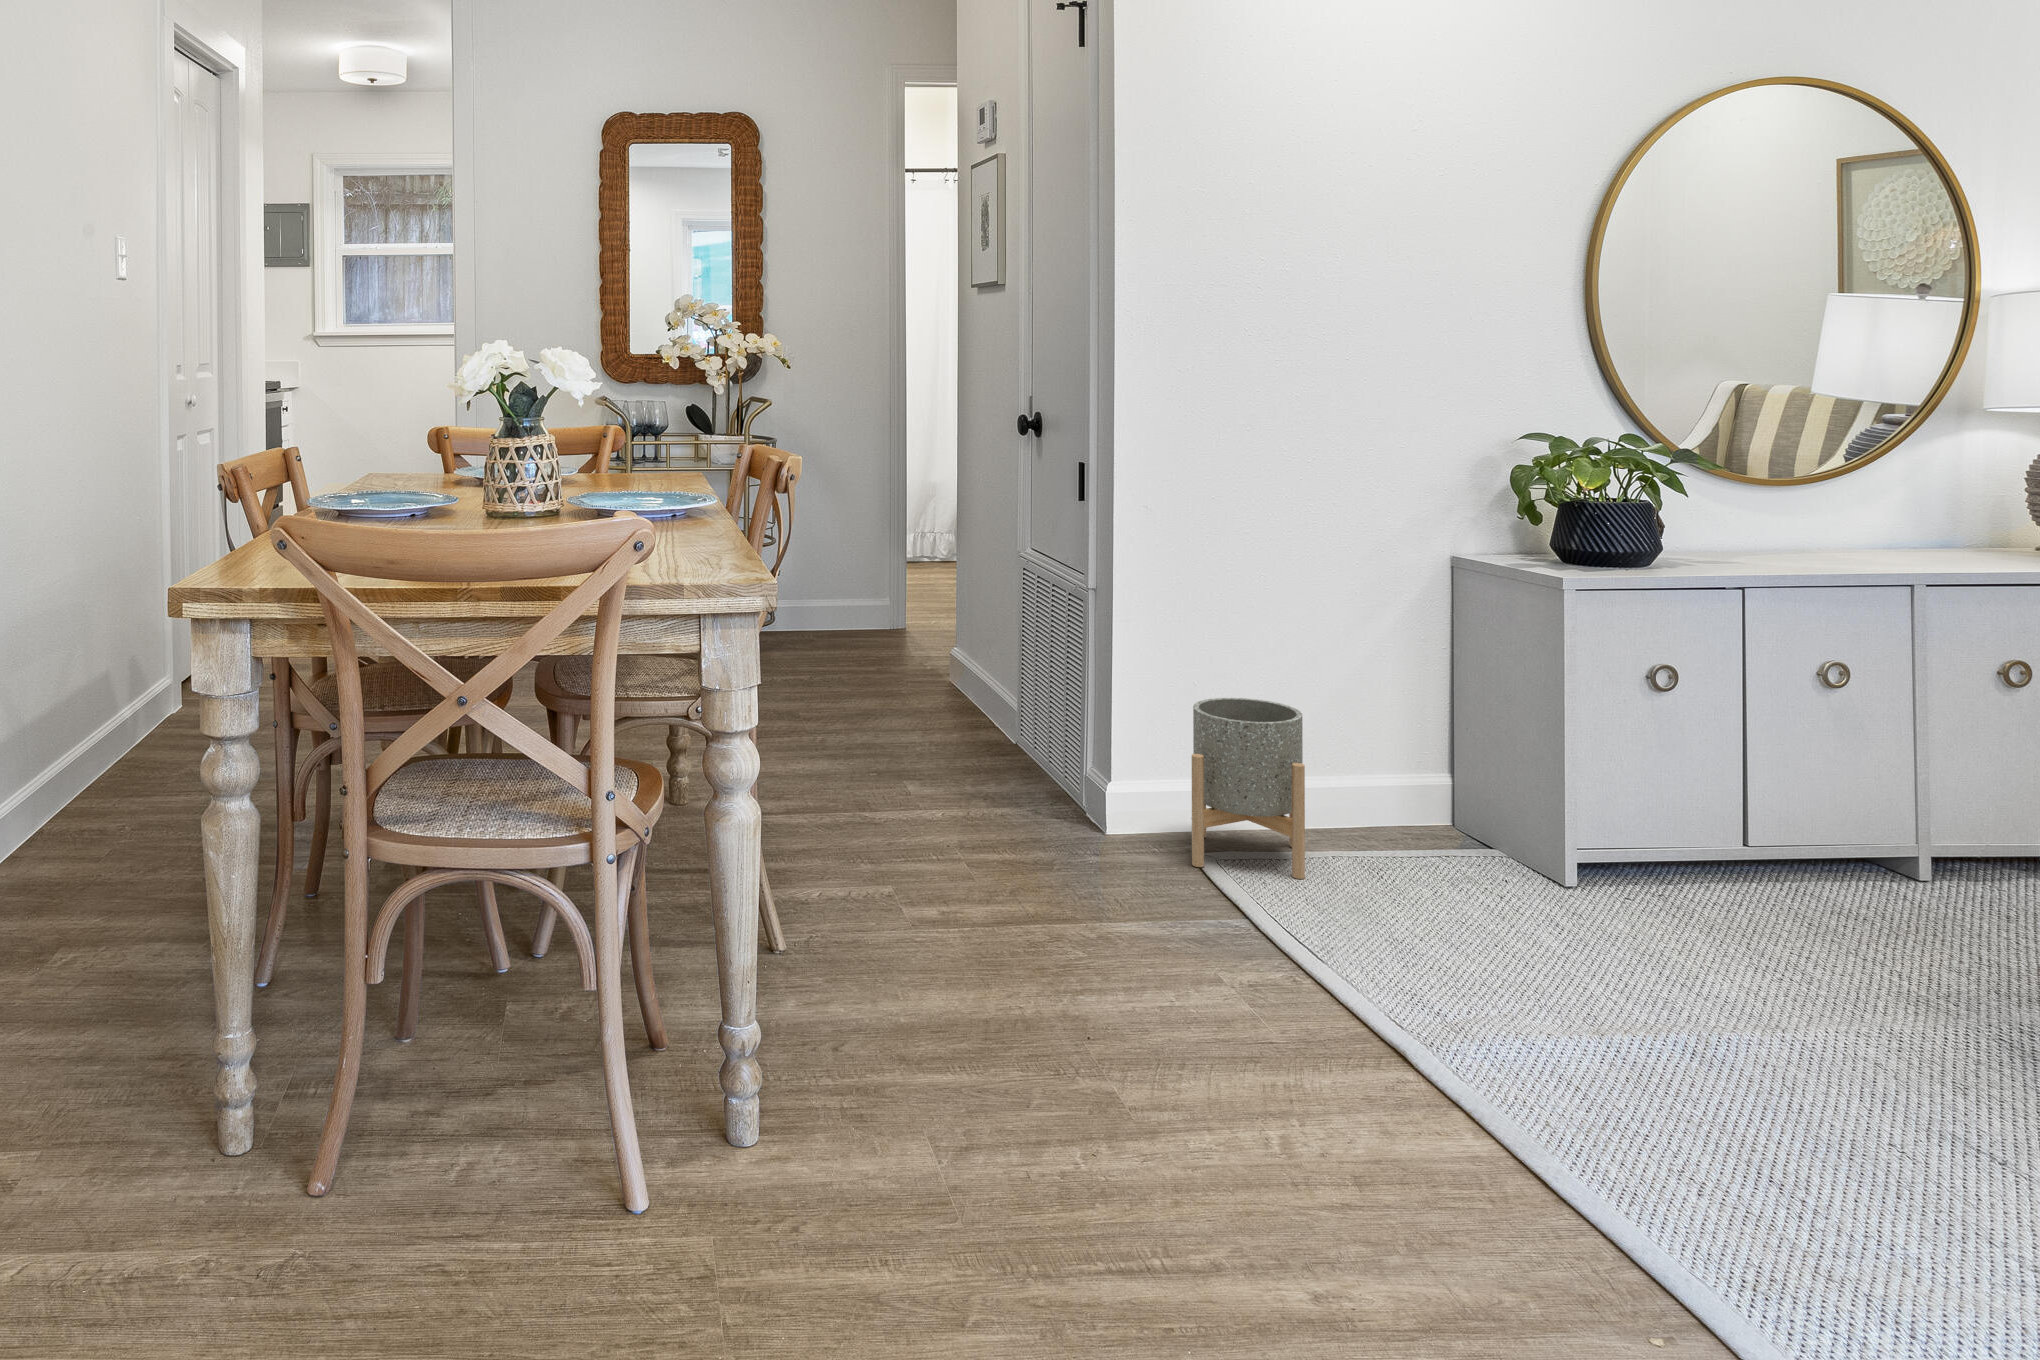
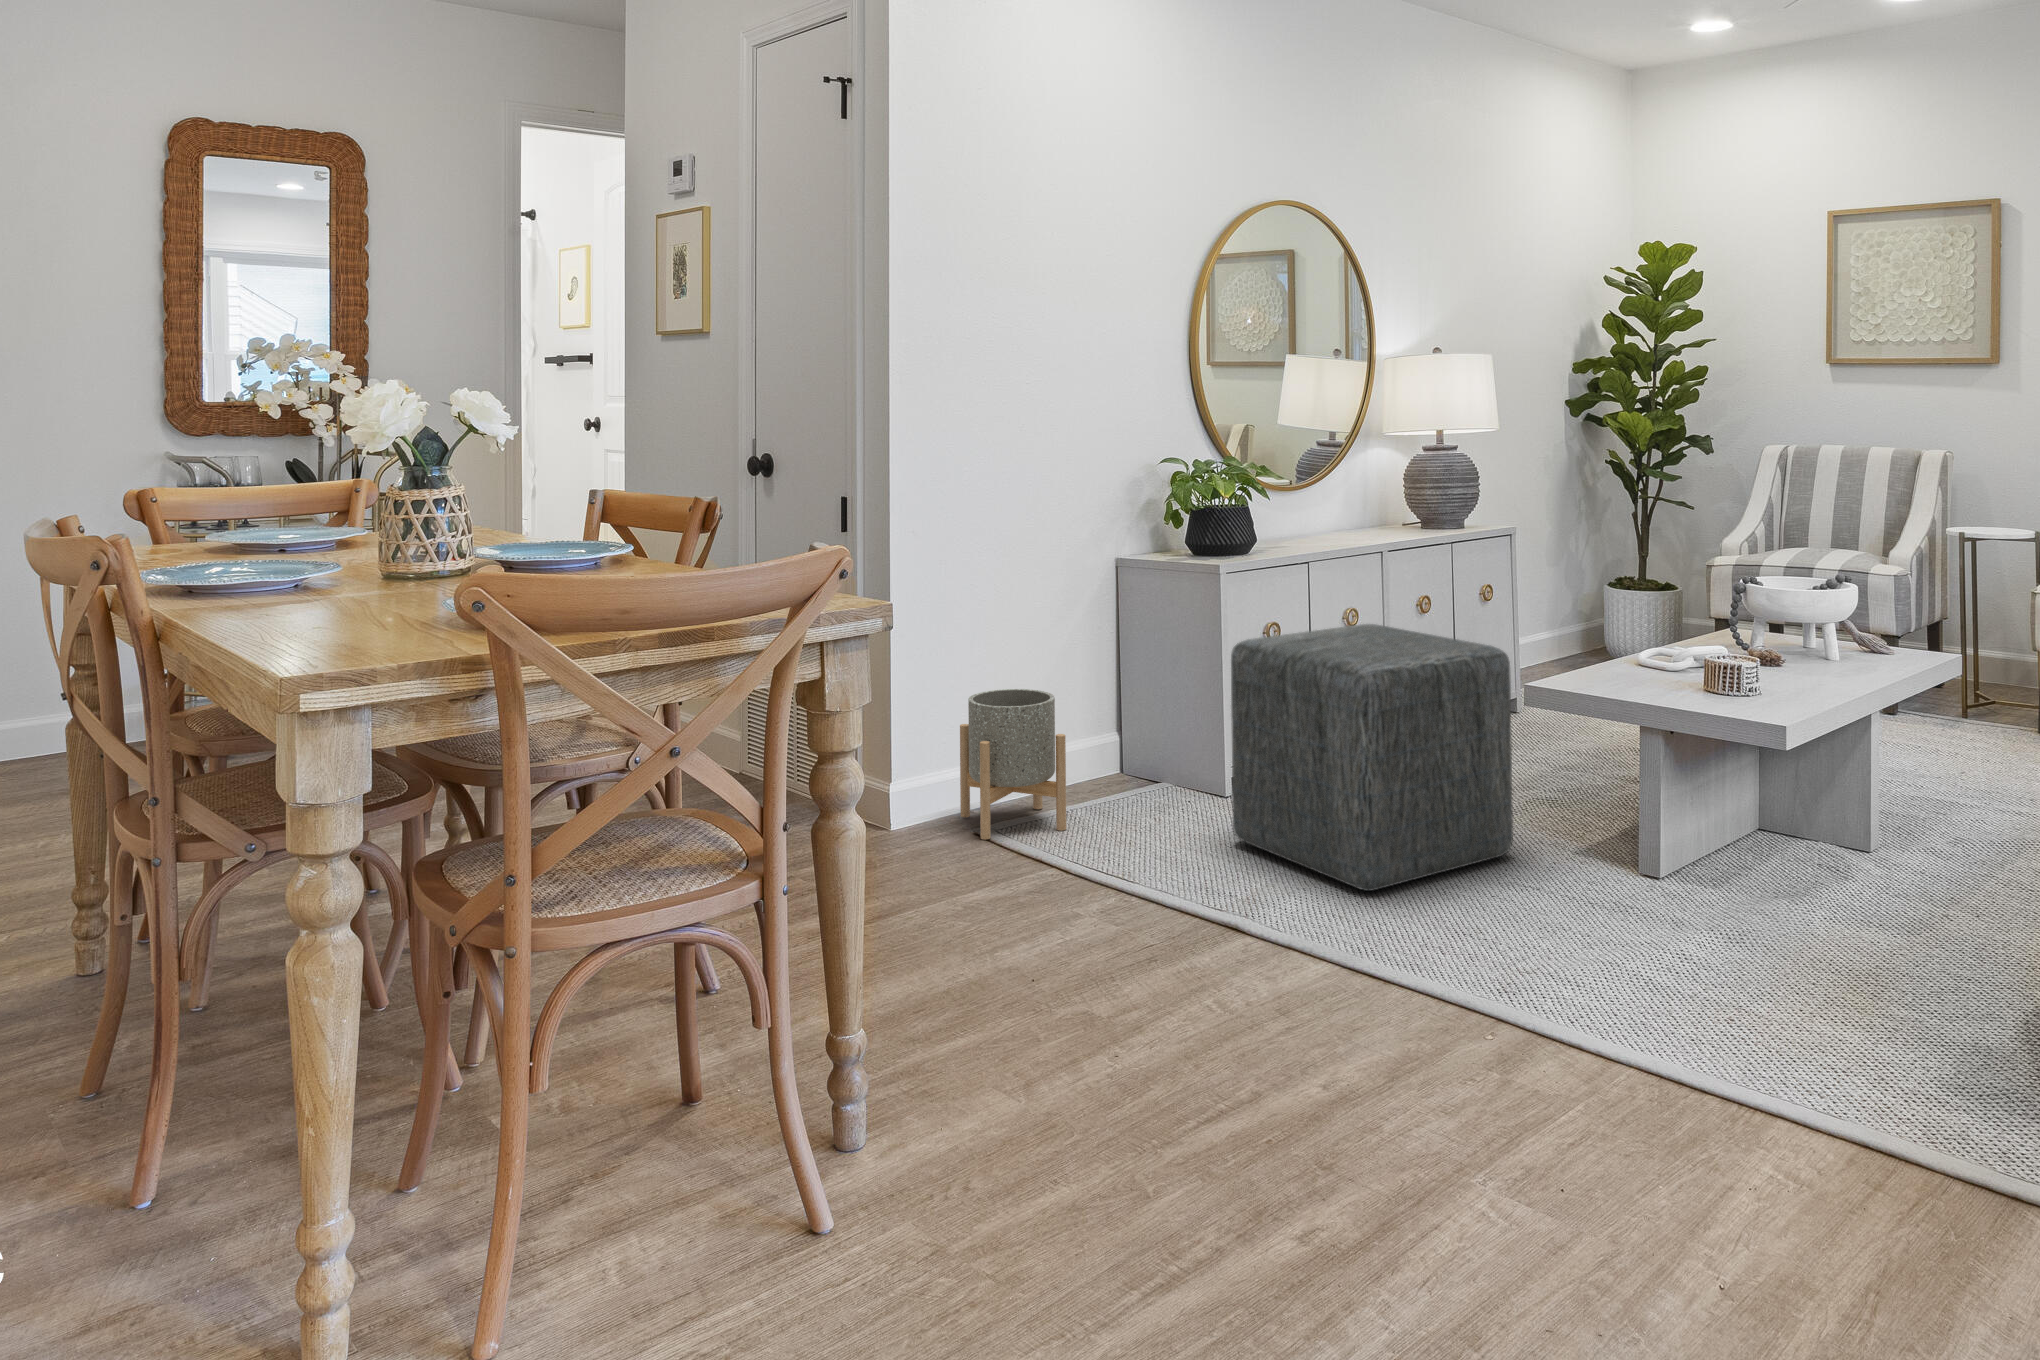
ottoman: none [1507,685,1982,1085] -> present [1231,624,1513,891]

